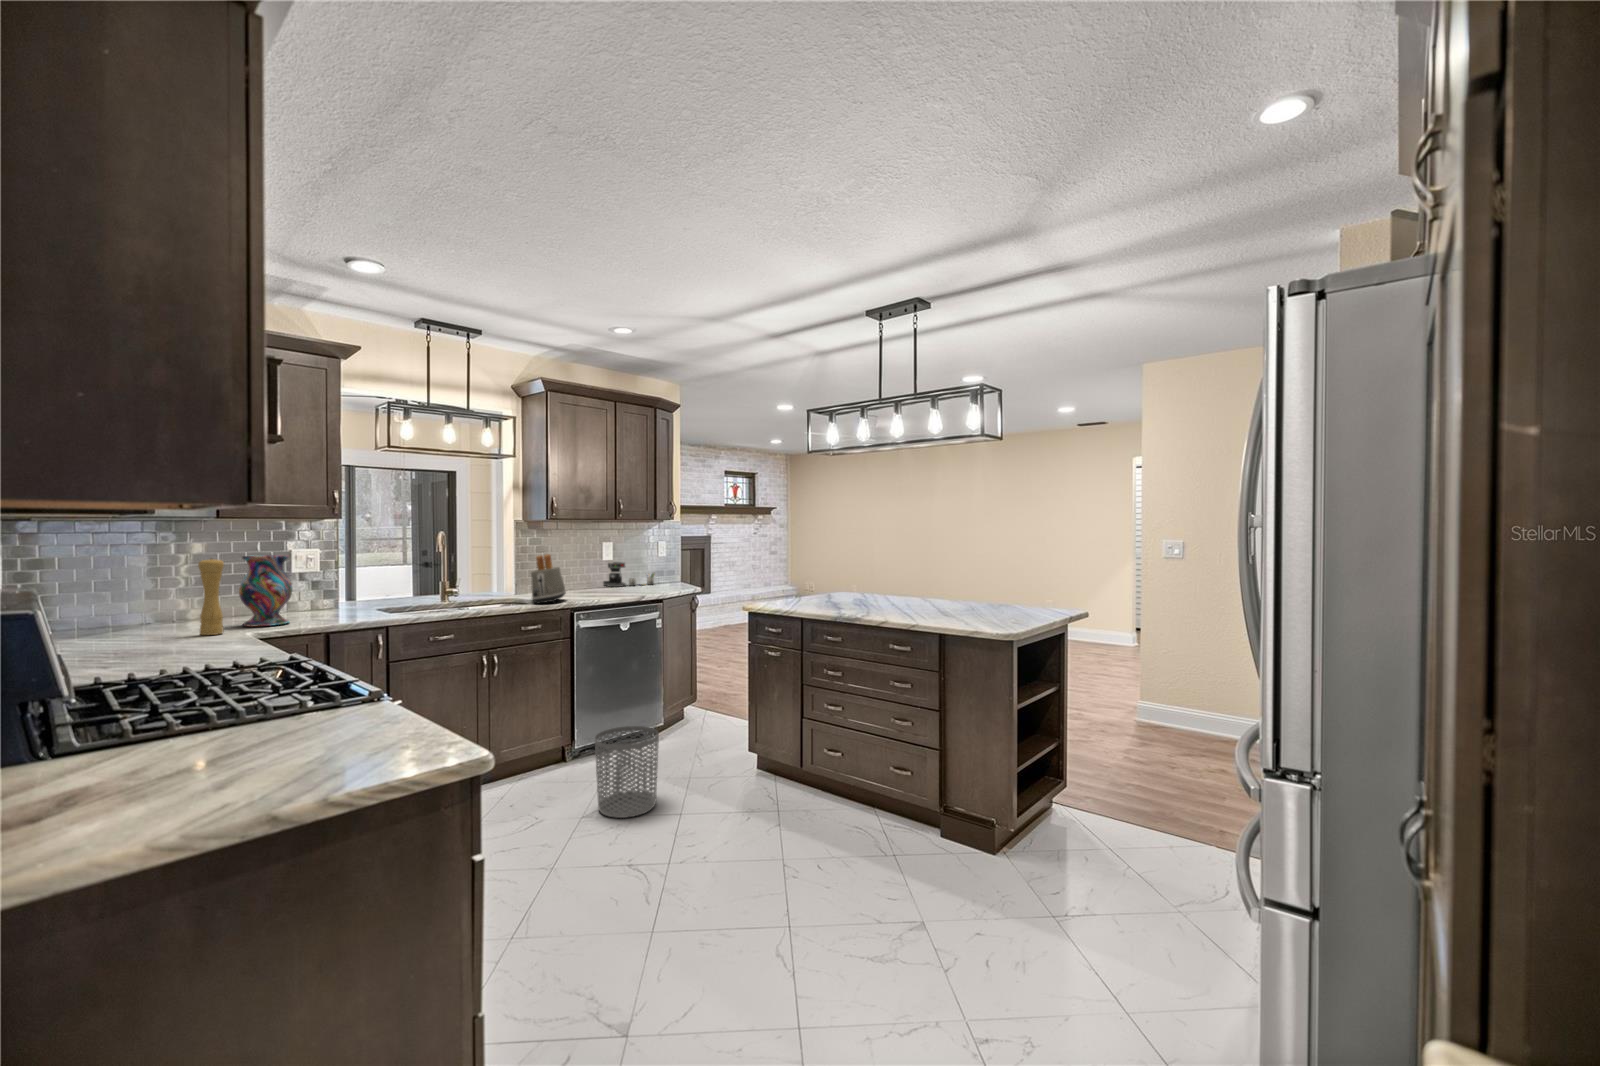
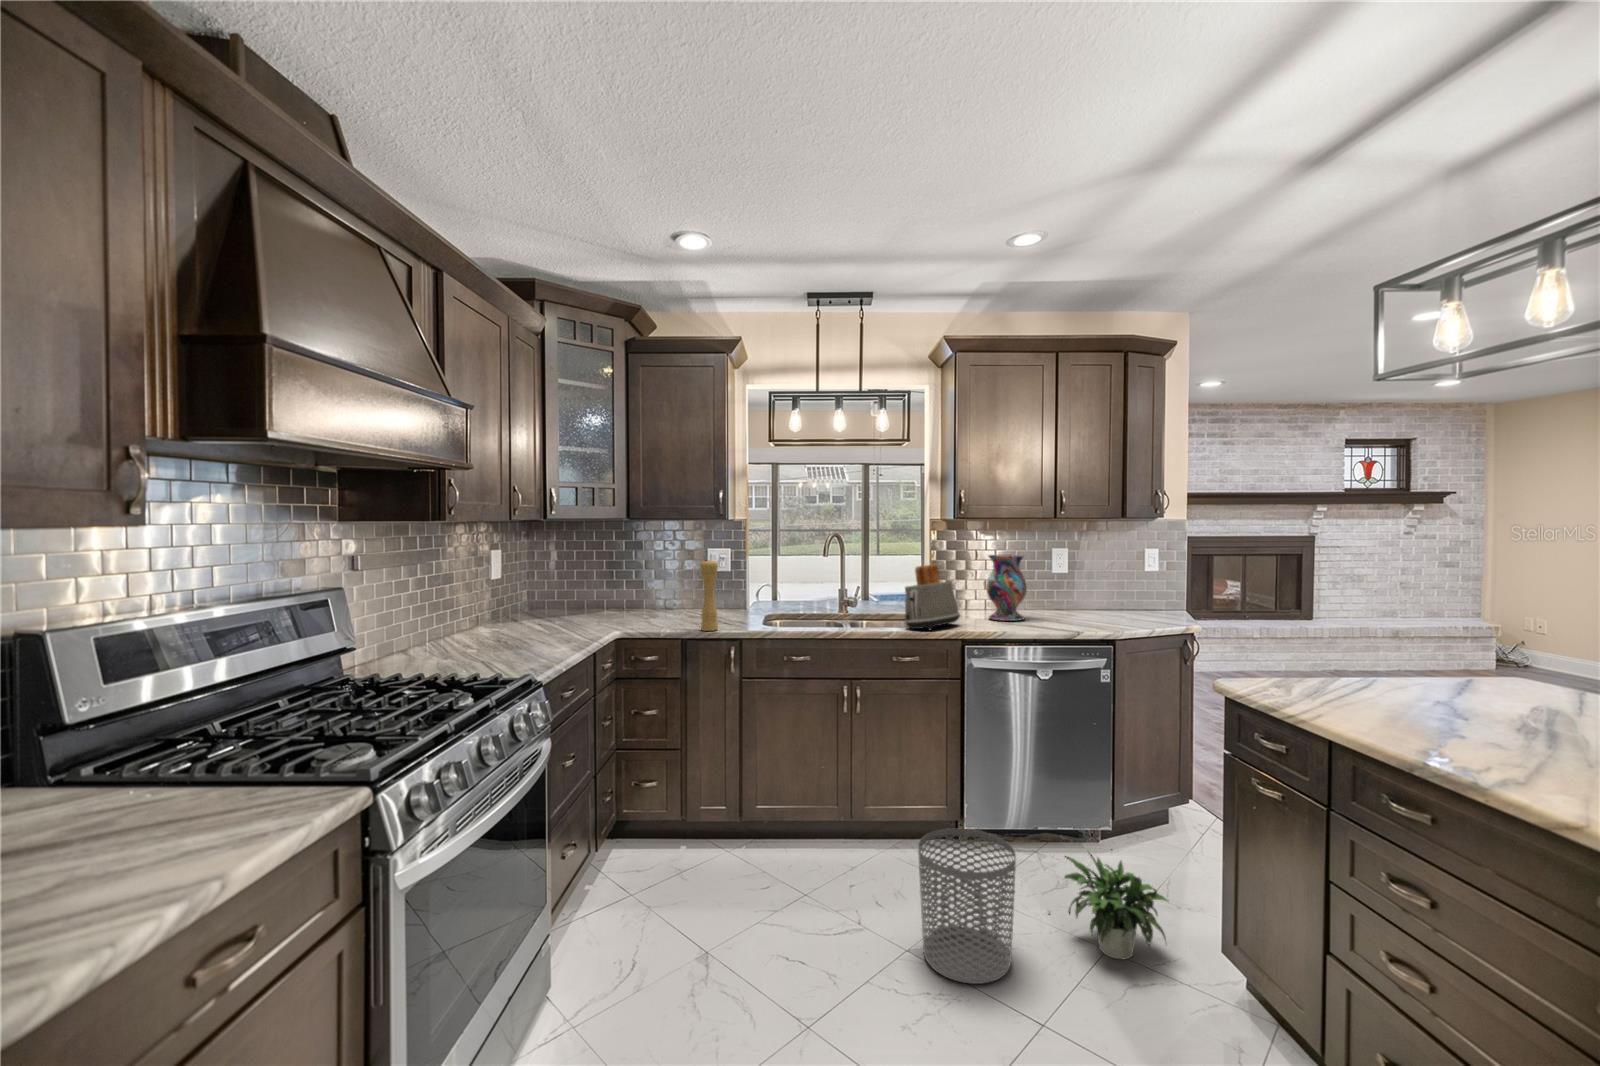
vase: present [239,555,292,627] -> present [986,554,1027,621]
pepper mill: present [198,558,224,635] -> present [700,560,718,631]
coffee maker: present [603,562,654,587] -> none [1060,574,1135,611]
potted plant: none [654,725,731,781] -> present [1064,853,1168,959]

